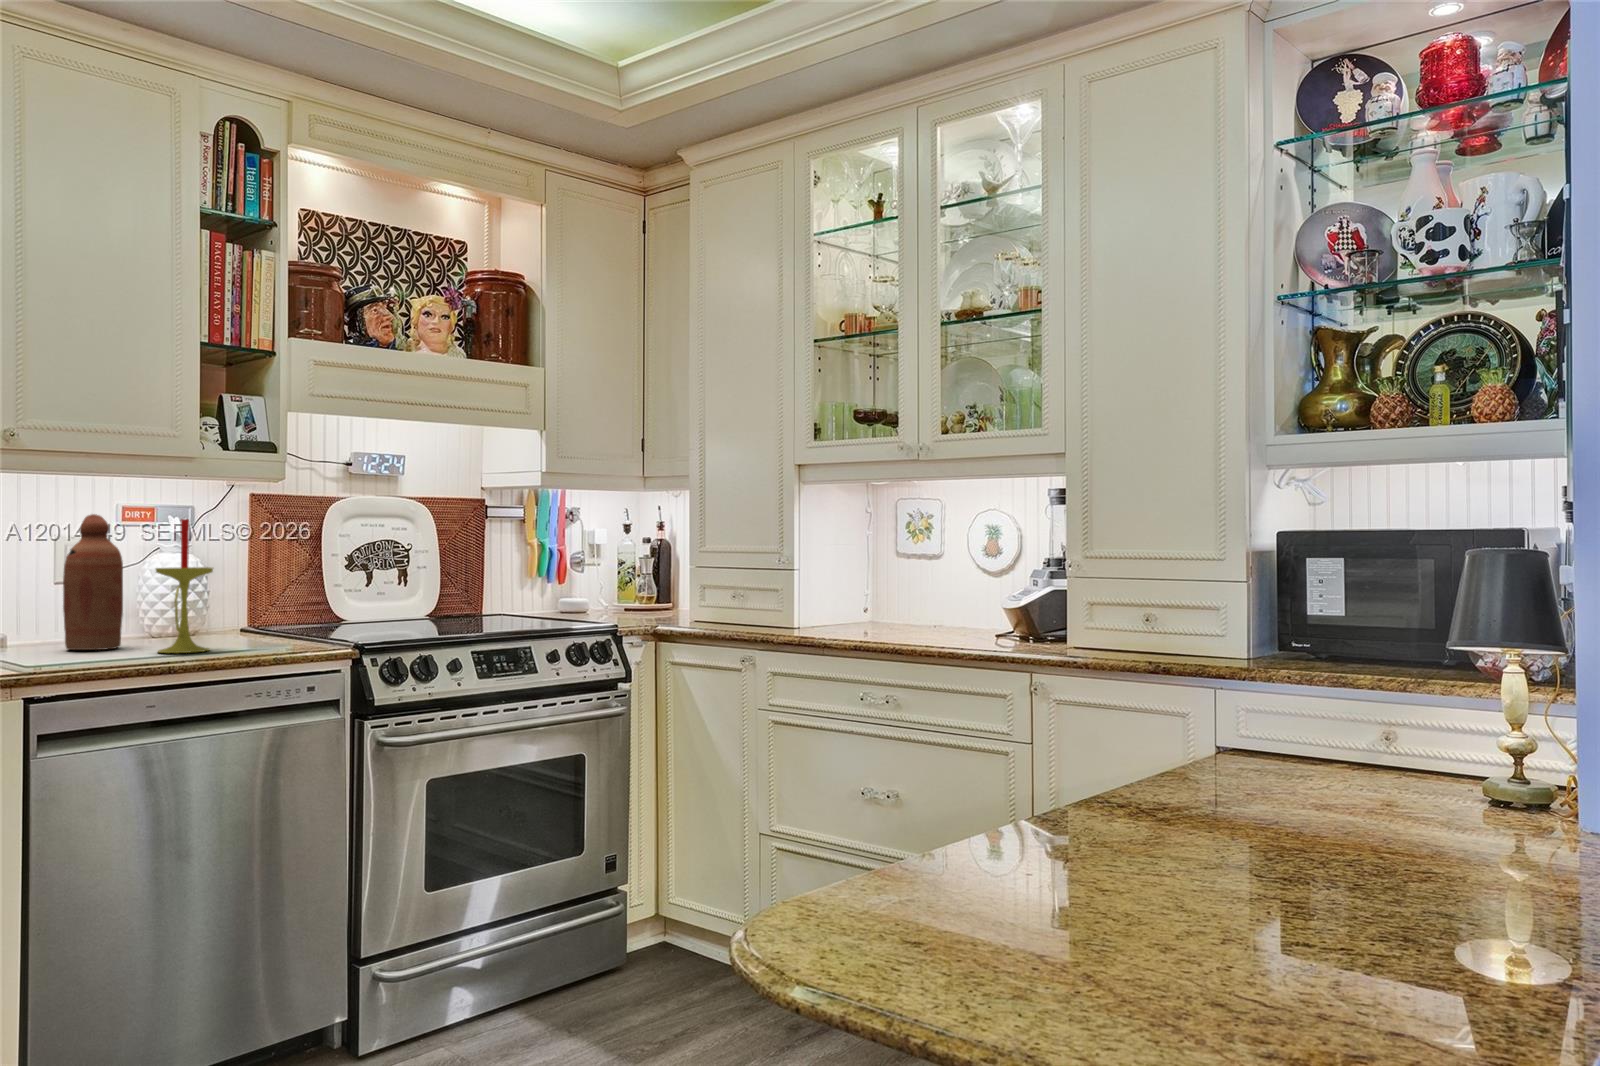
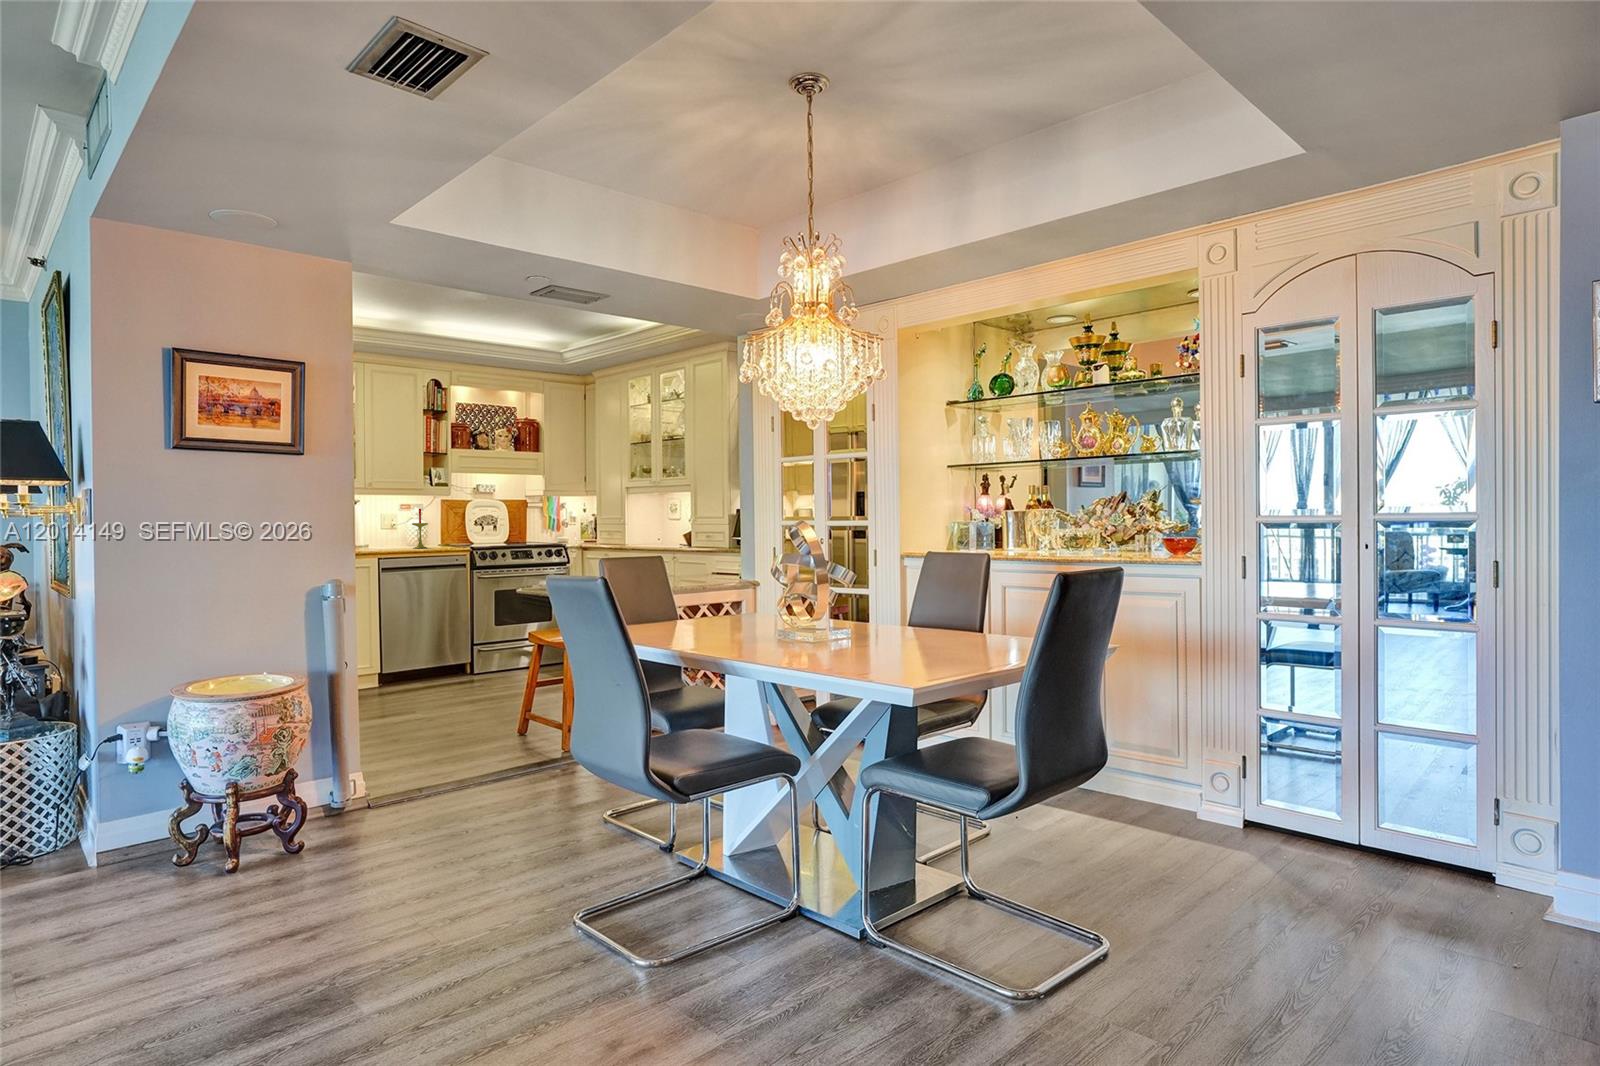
bottle: present [63,514,123,650] -> none [386,508,403,548]

